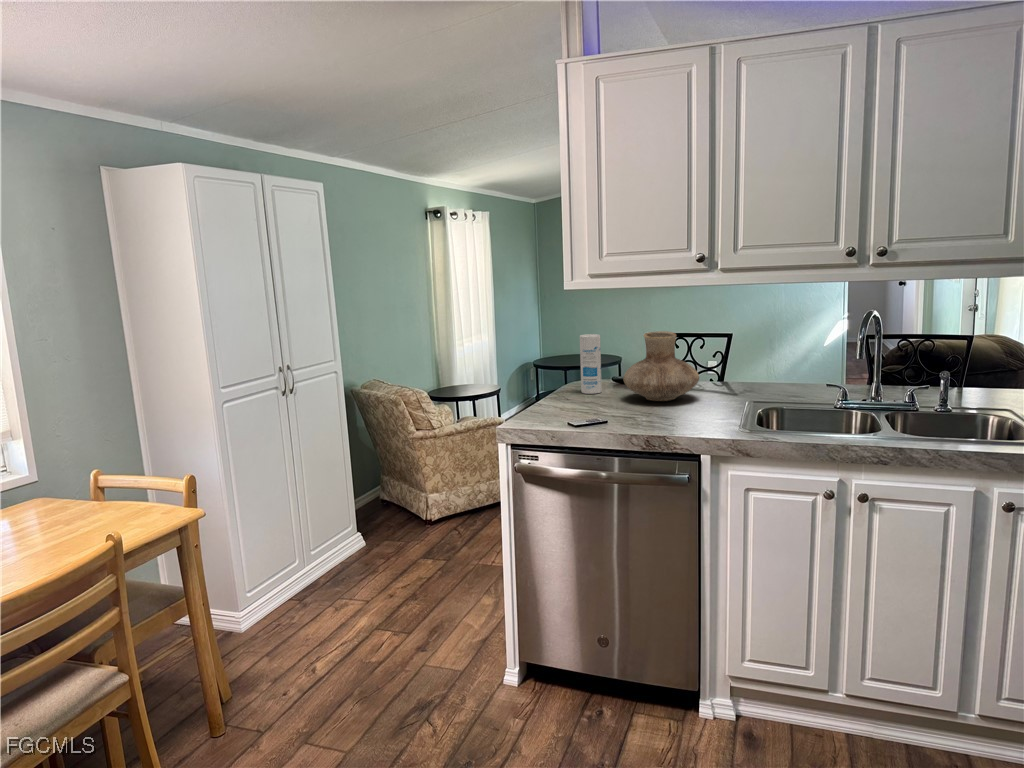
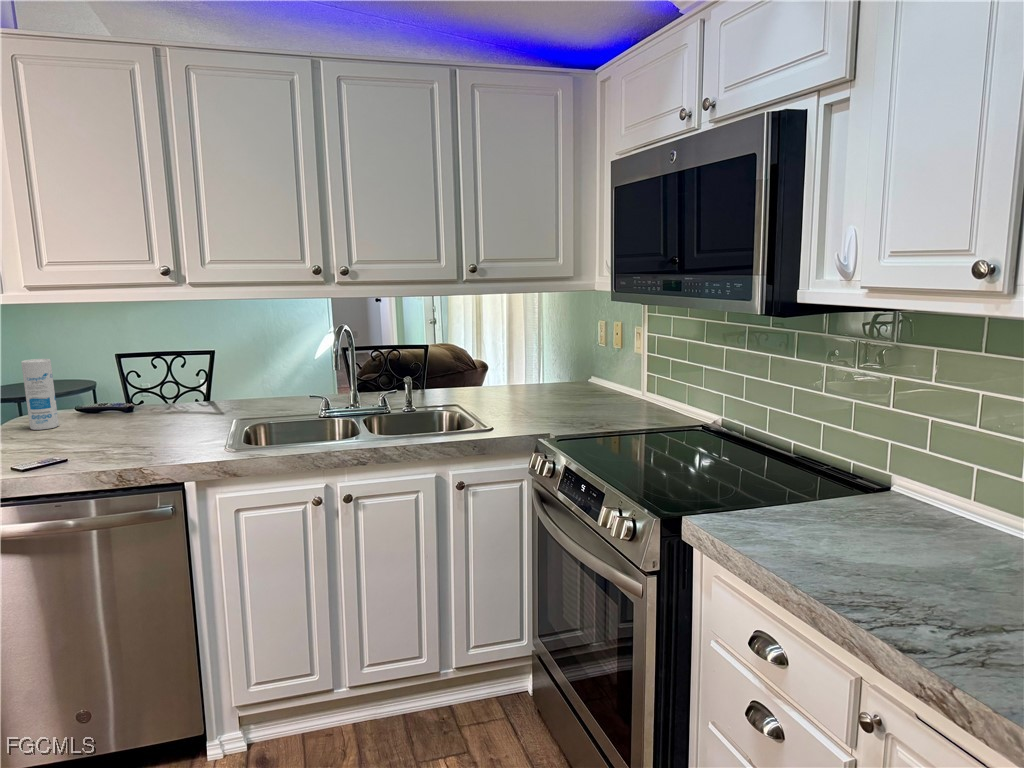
vase: present [624,331,699,401] -> none [85,352,179,429]

